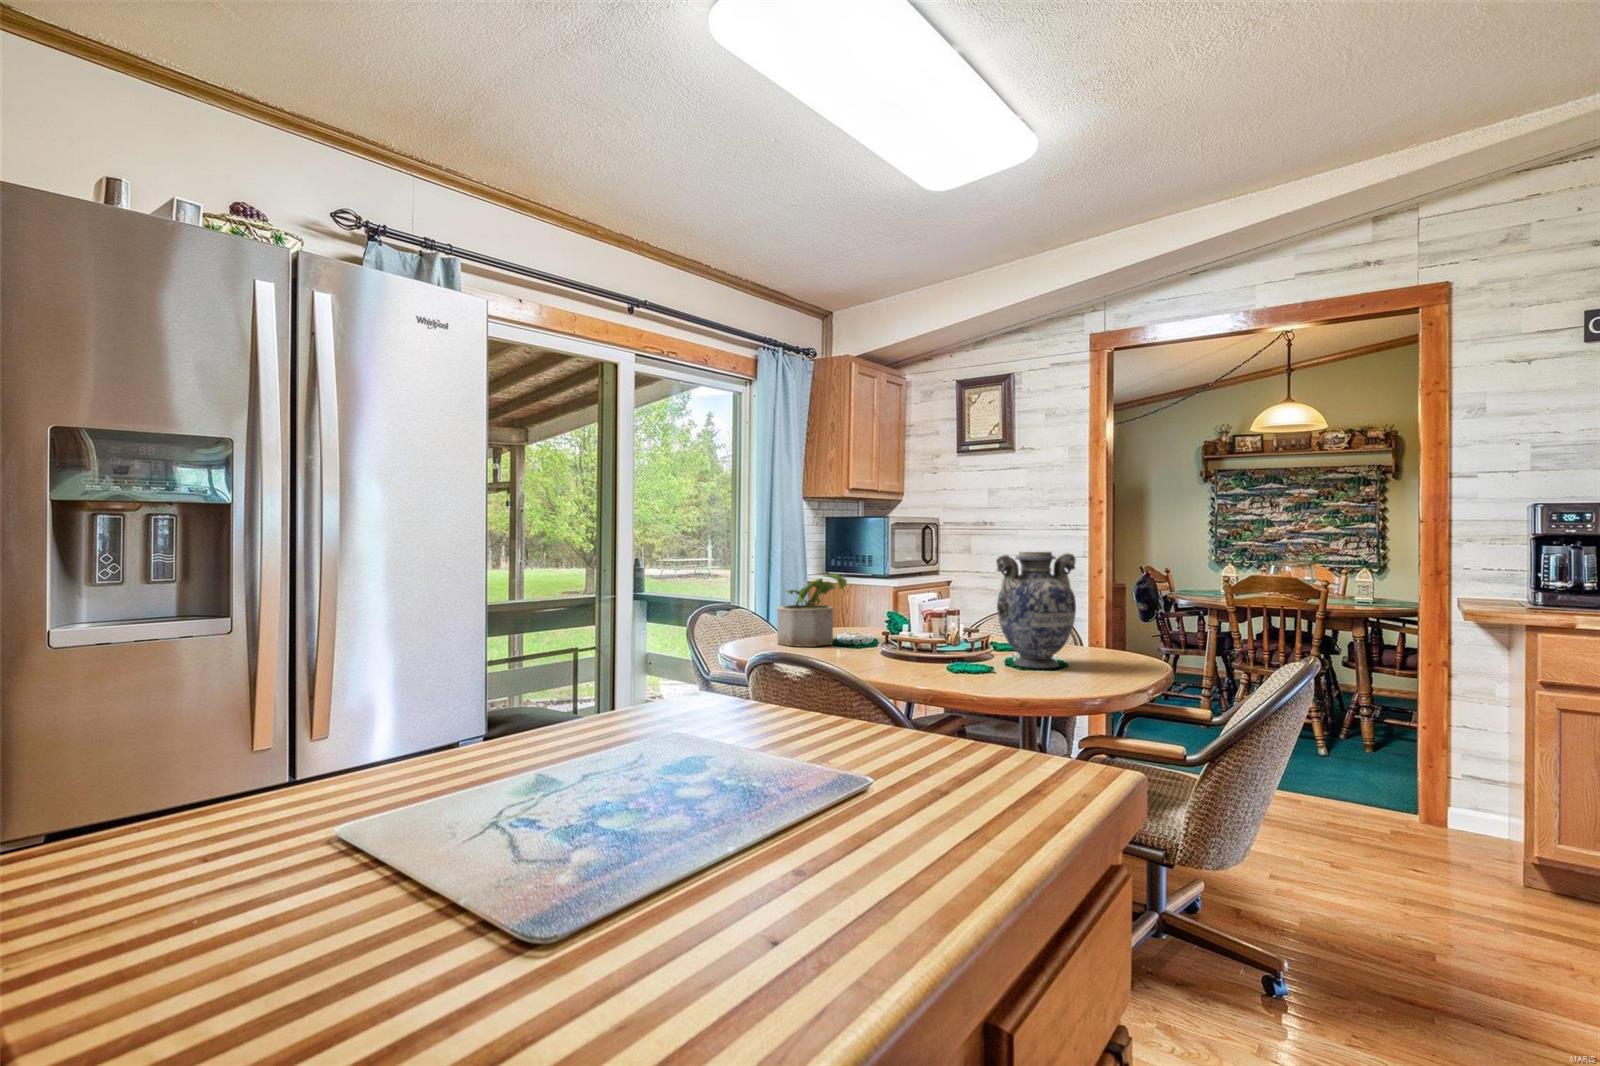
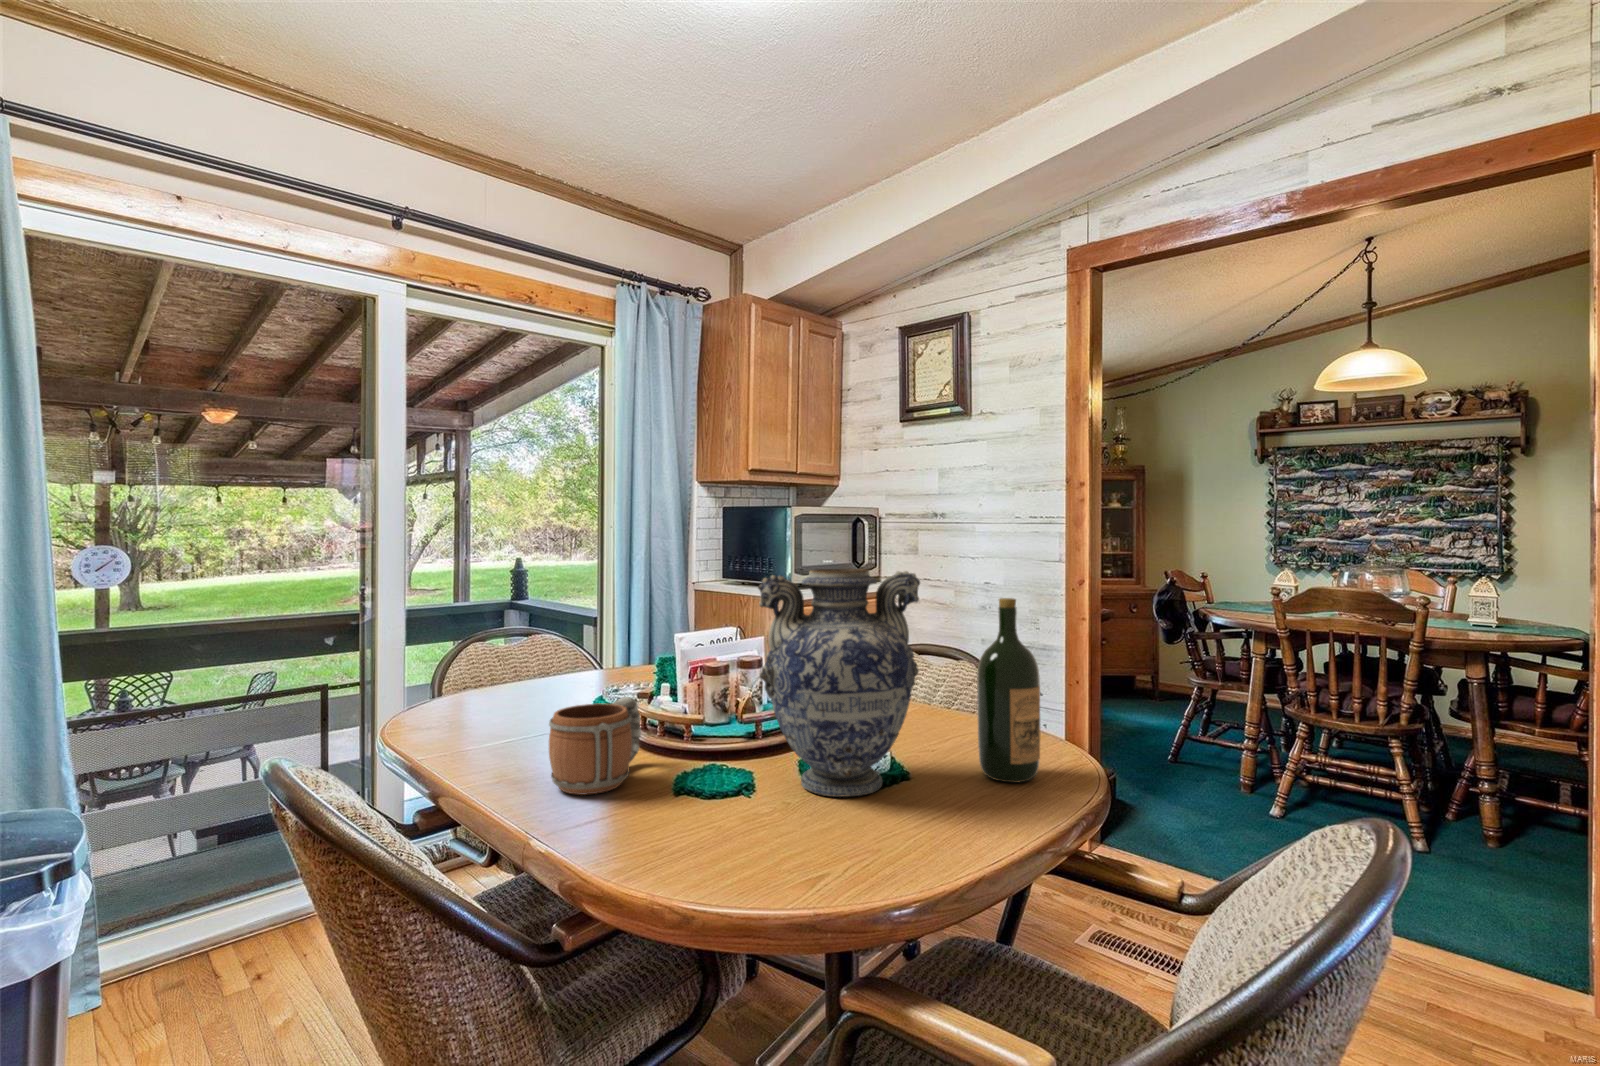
wine bottle: none [1100,568,1135,664] -> present [977,598,1040,783]
potted plant: present [777,574,847,647] -> none [477,600,598,722]
mug: none [887,622,930,668] -> present [549,697,641,795]

